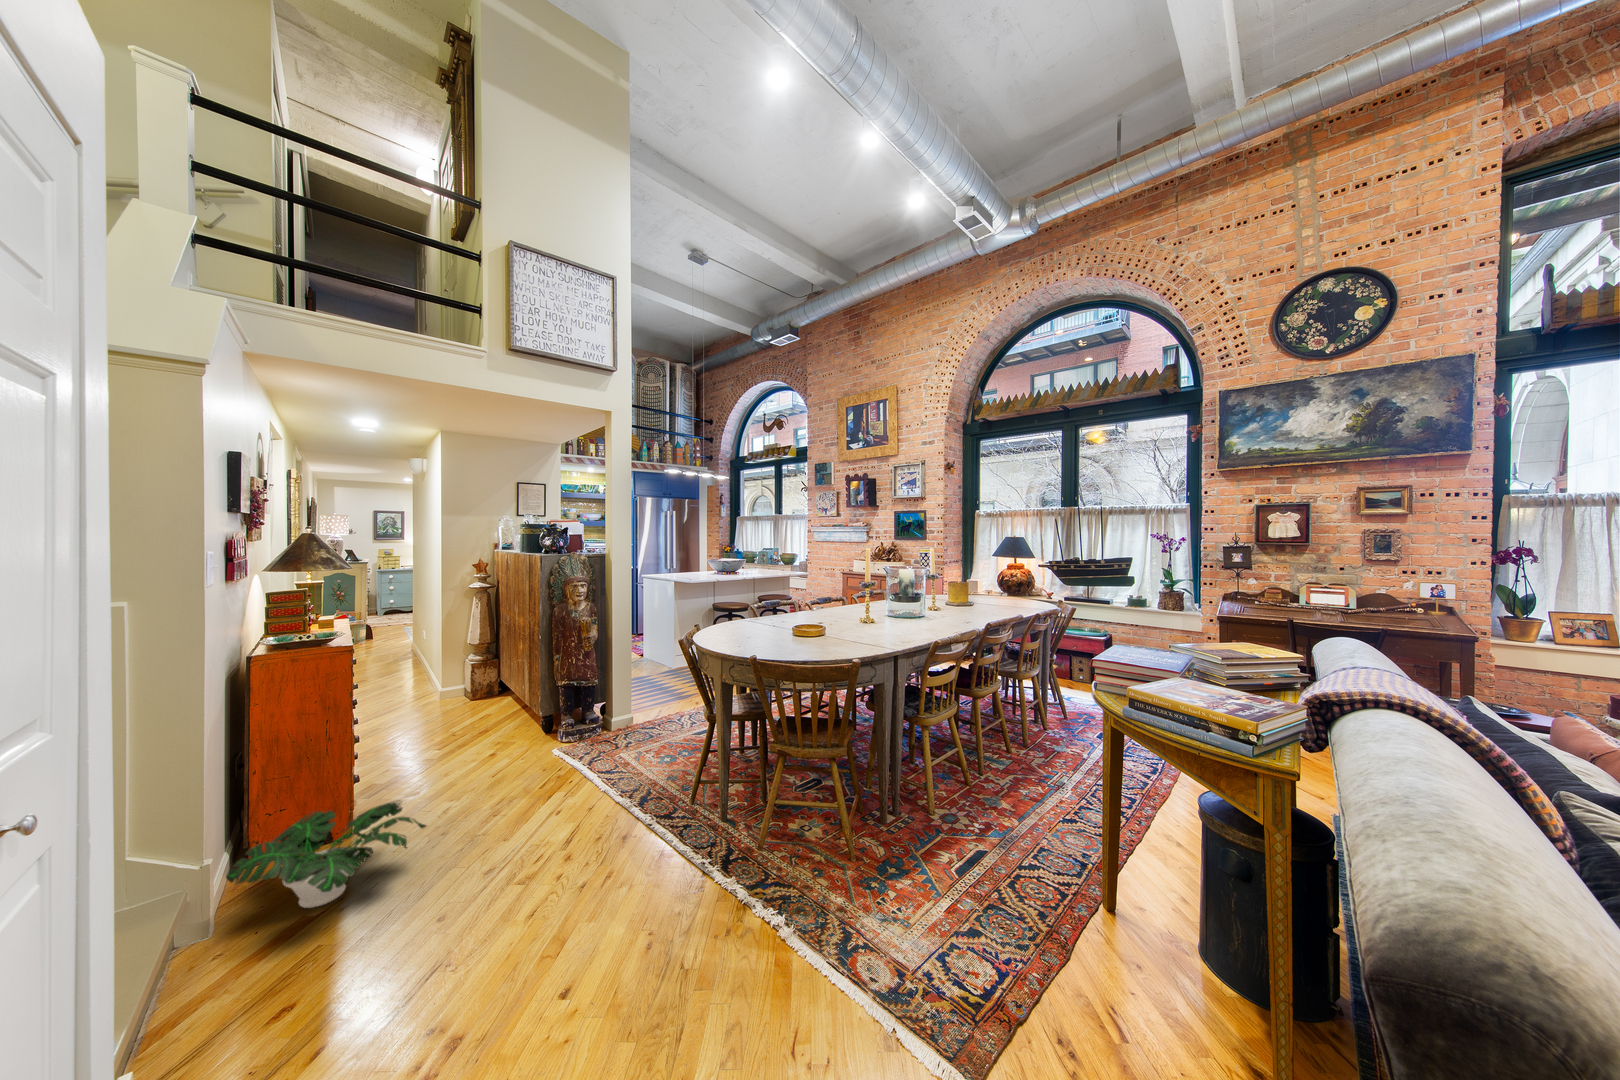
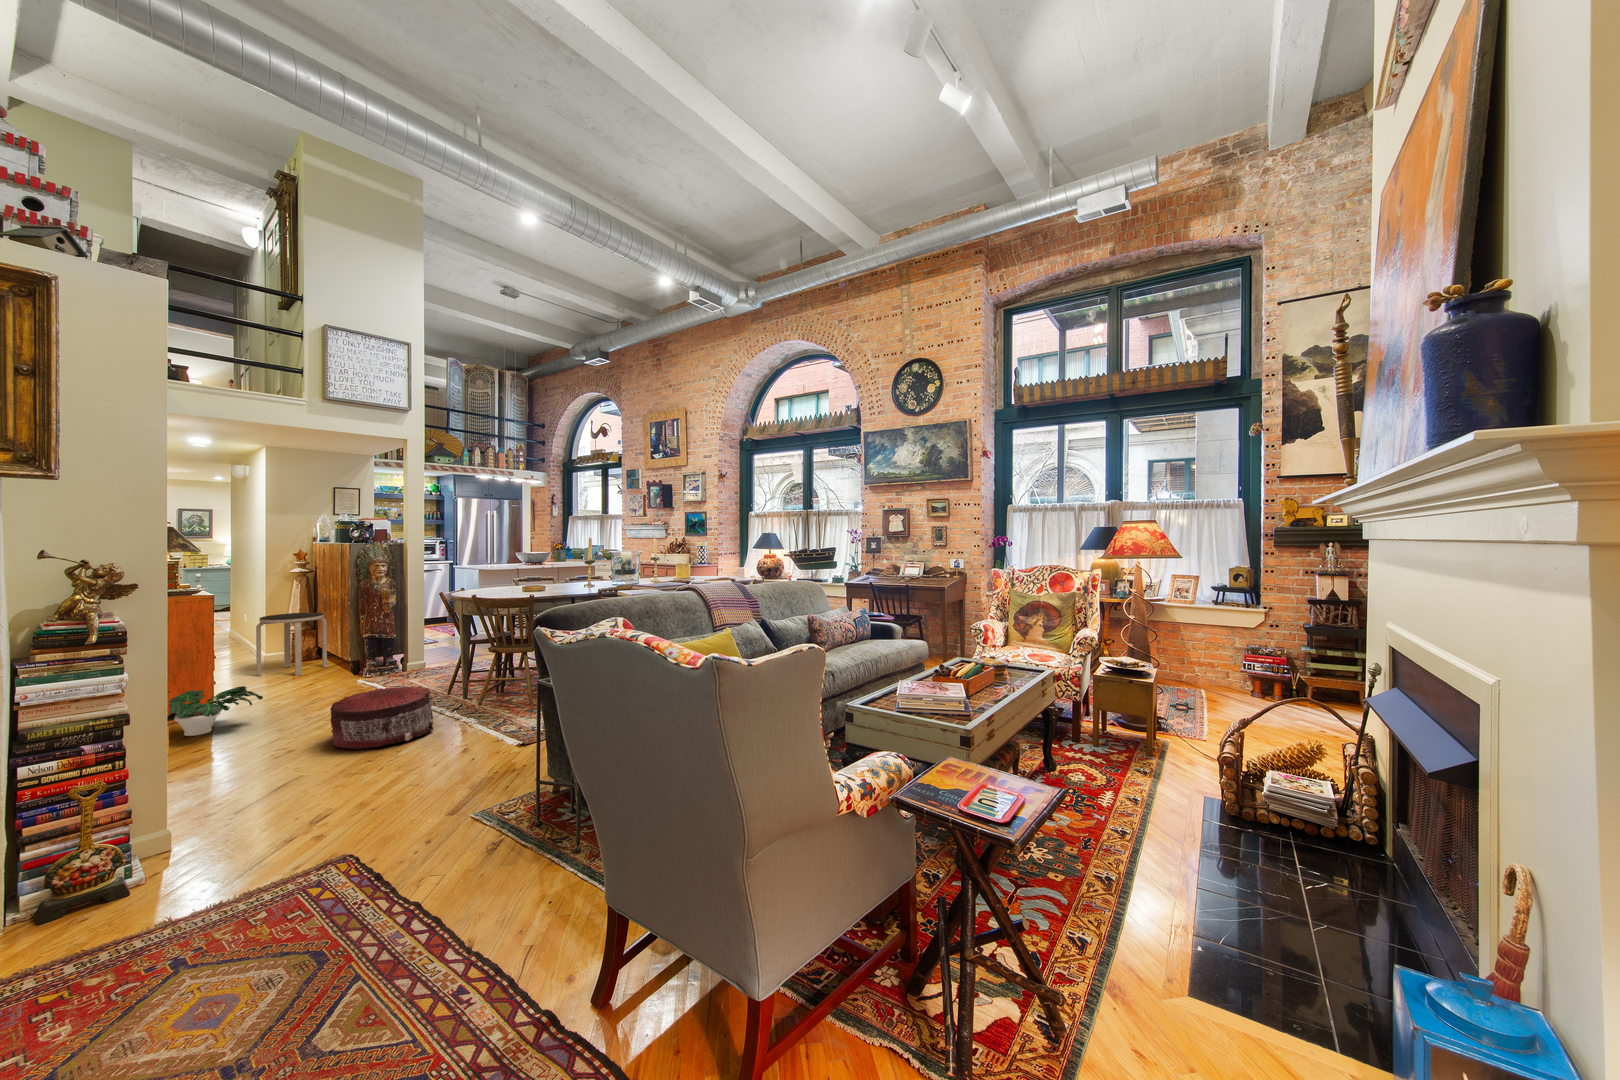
side table: none [427,643,511,733] -> present [256,613,327,676]
pouf: none [541,823,719,1005] -> present [330,686,434,749]

